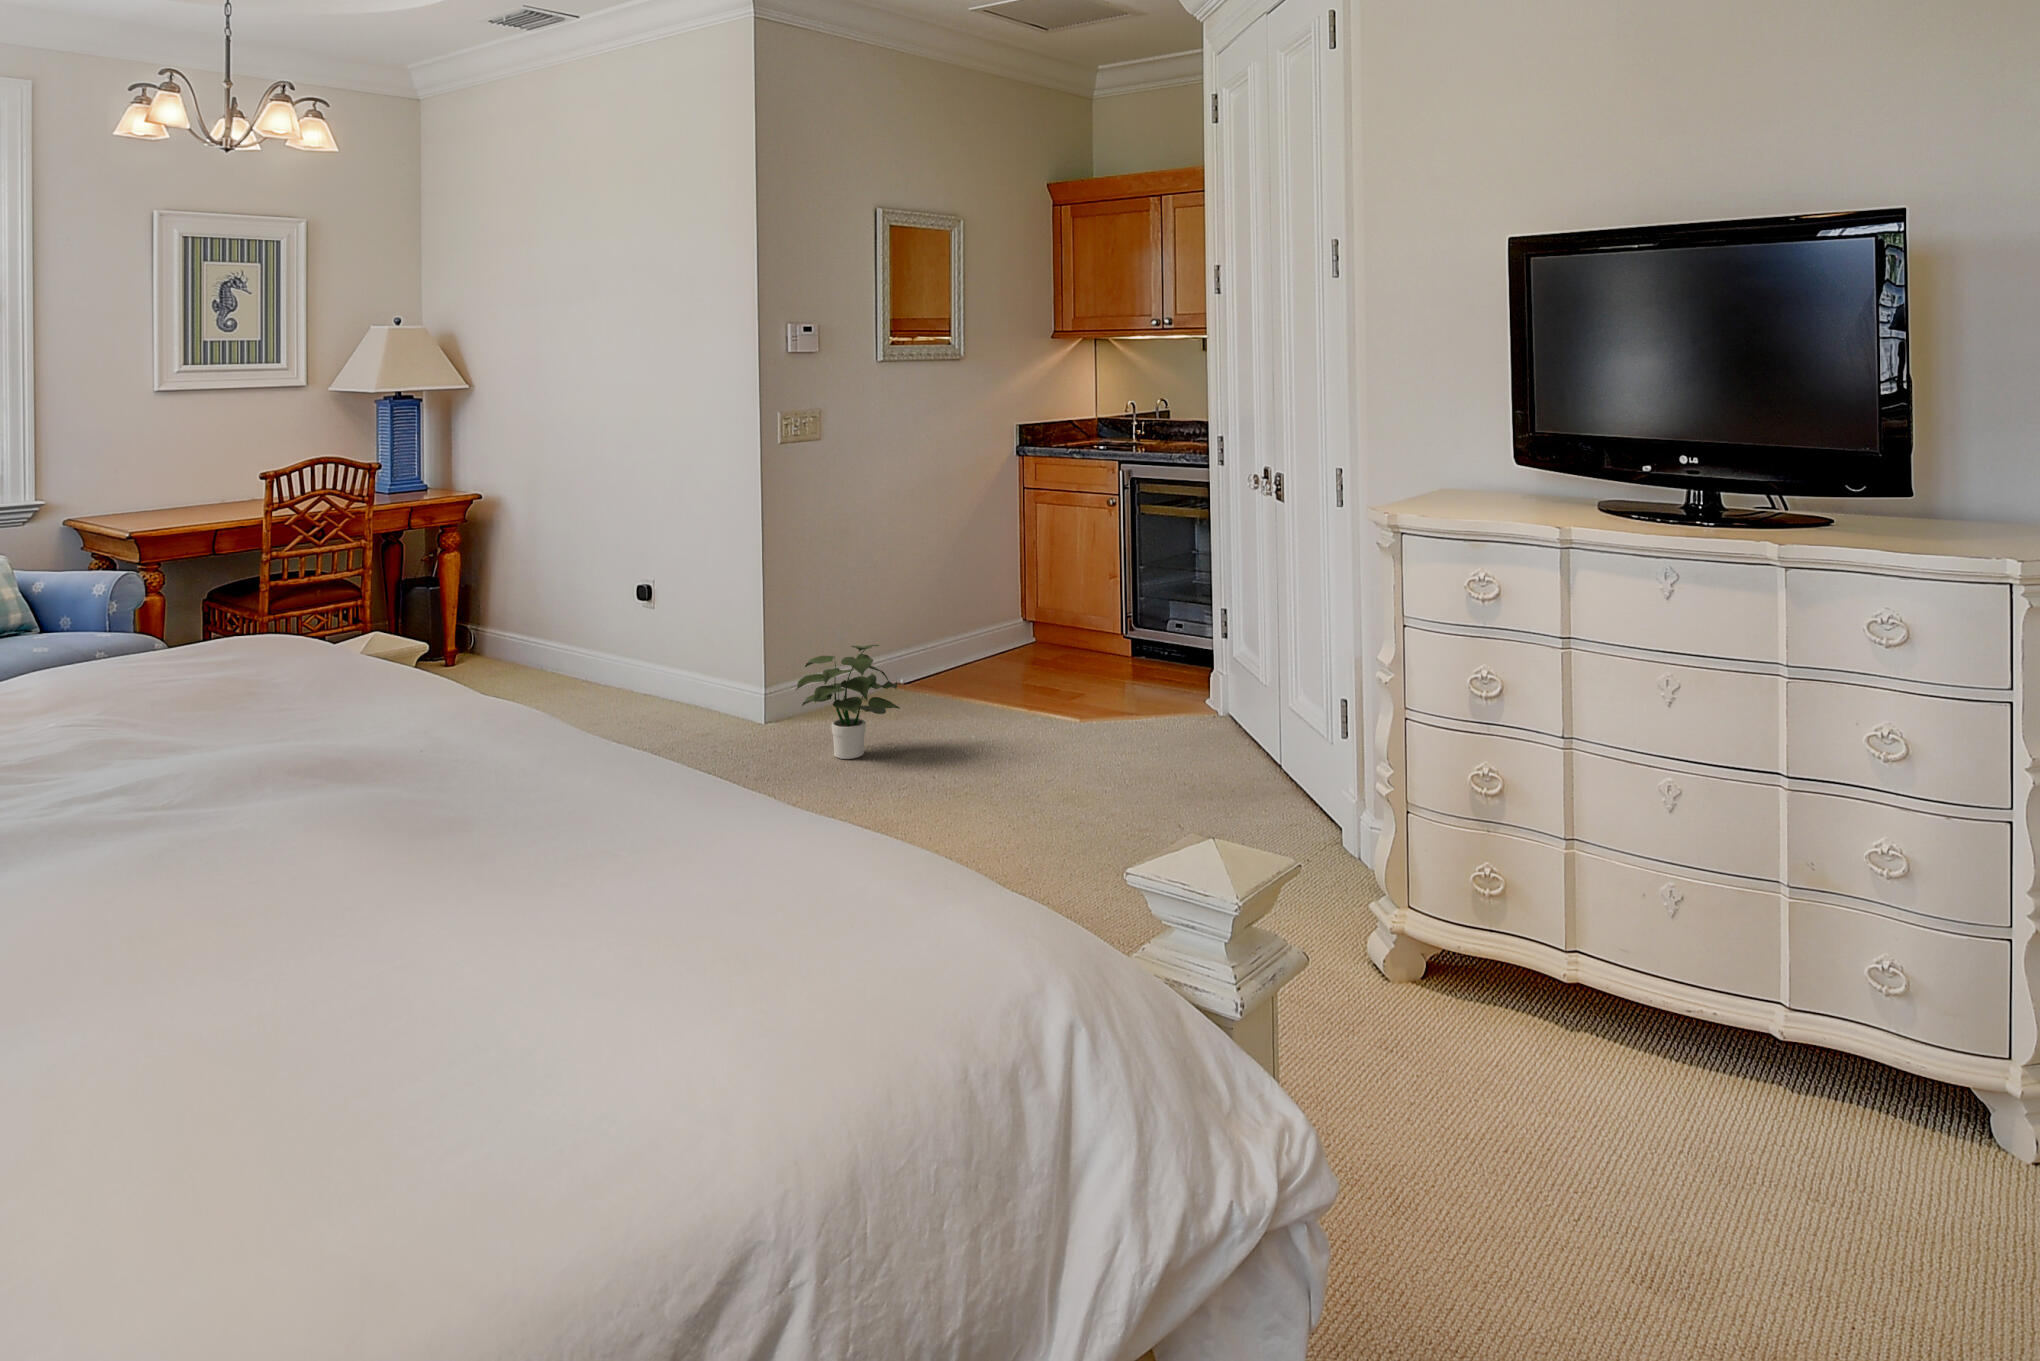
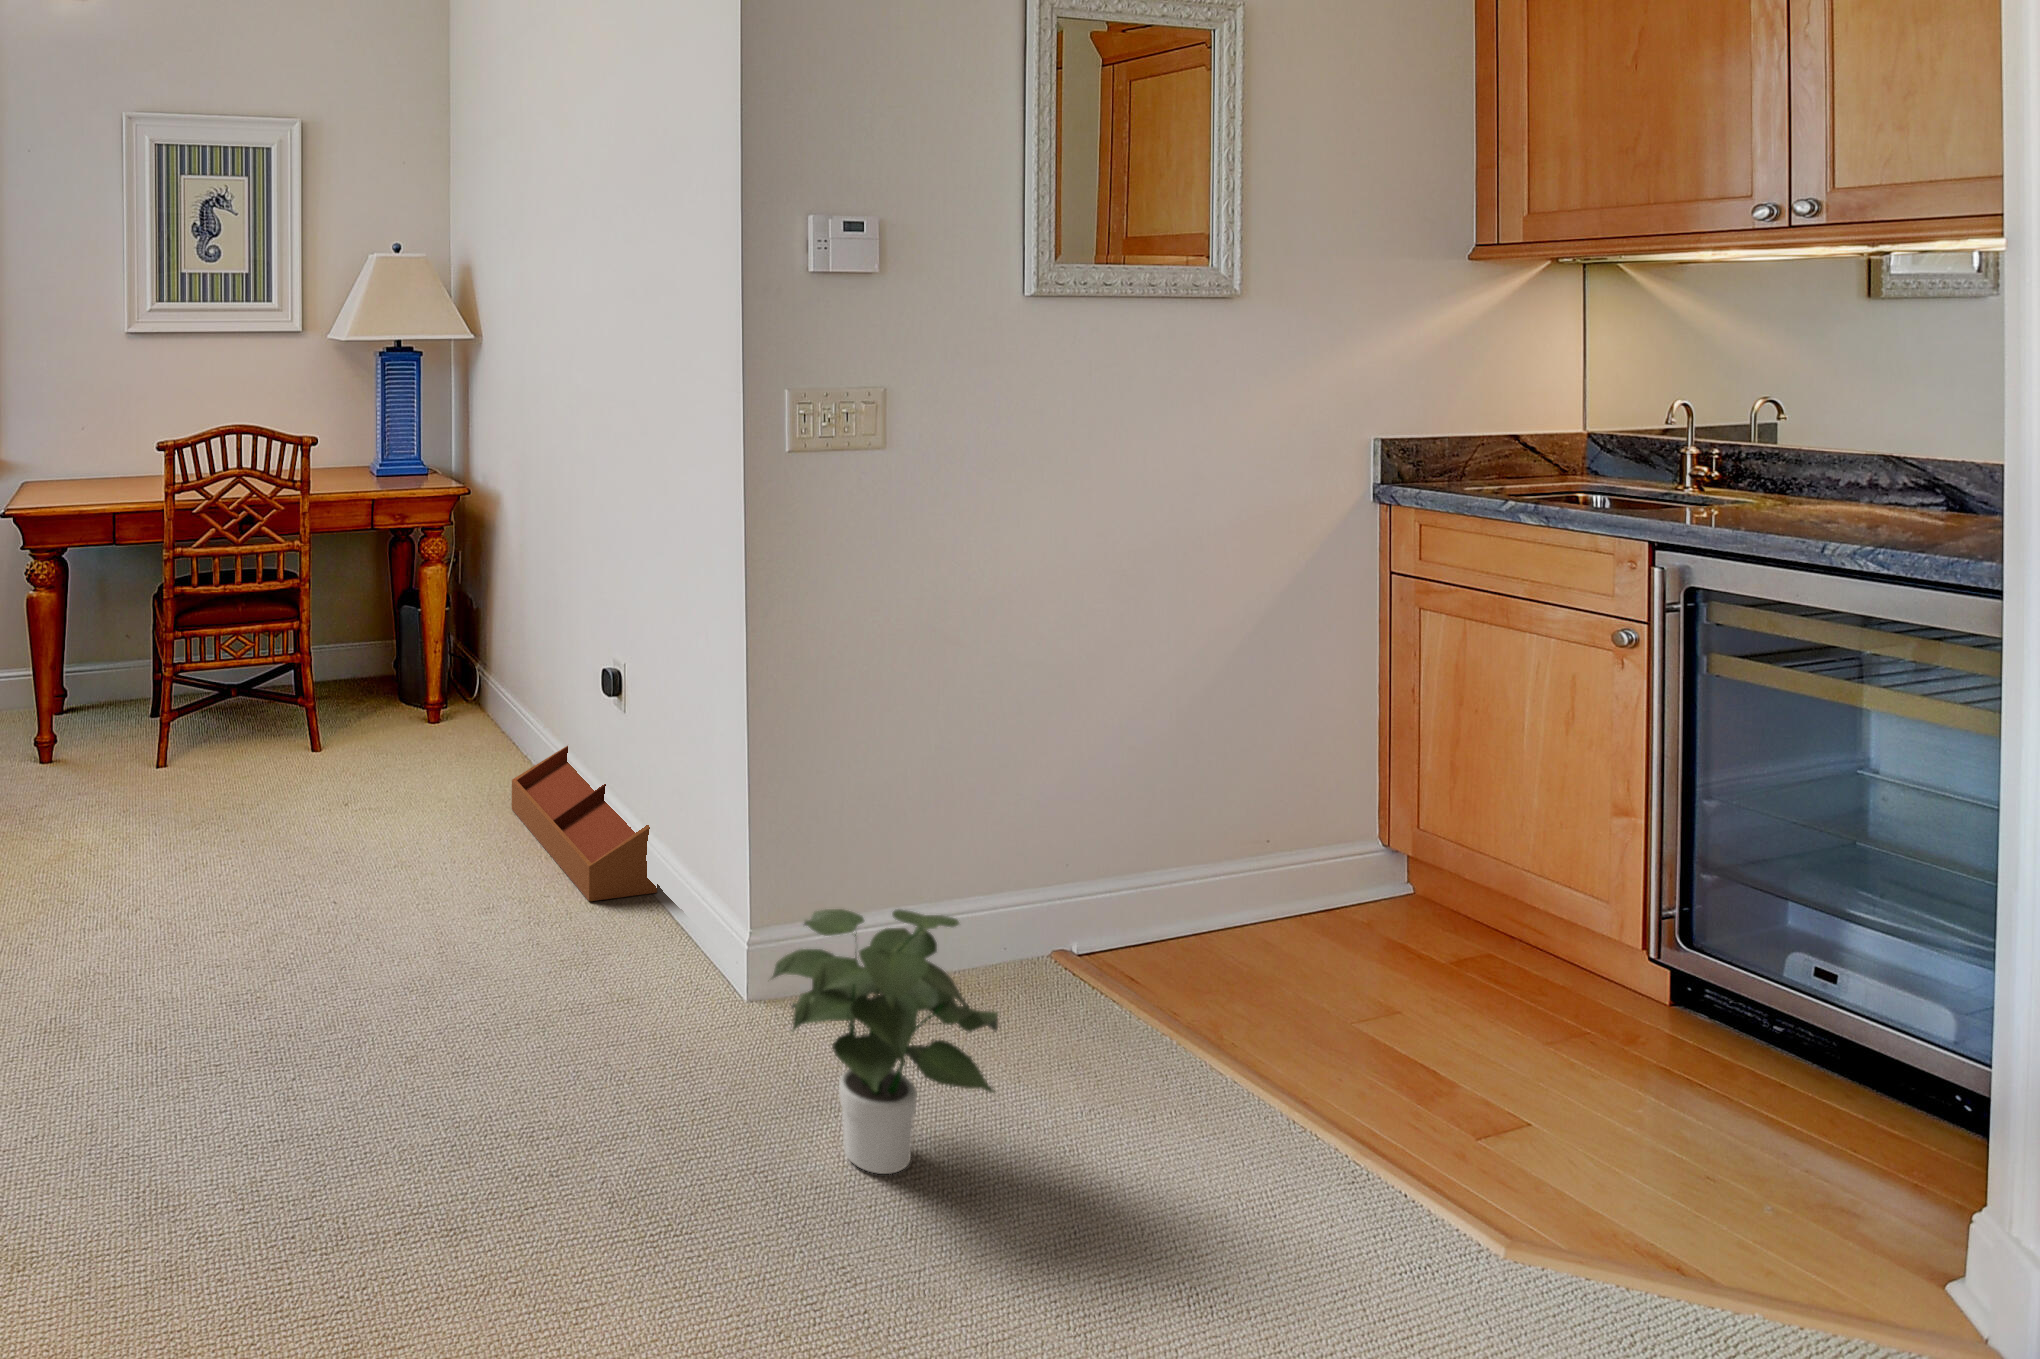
storage bin: none [554,646,680,715] -> present [512,746,657,901]

